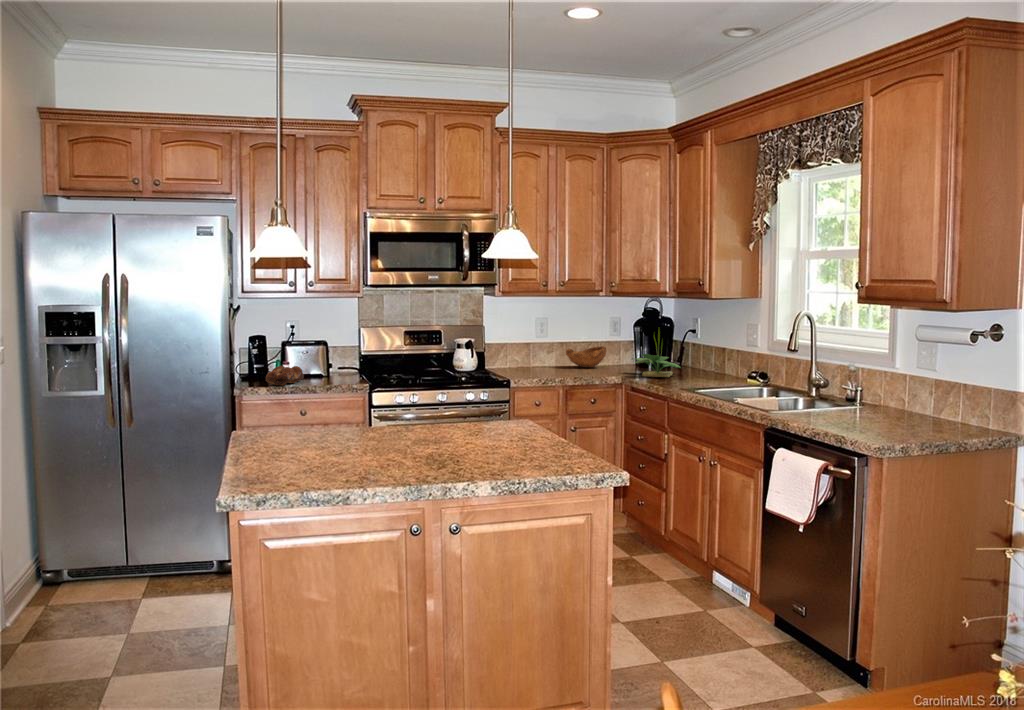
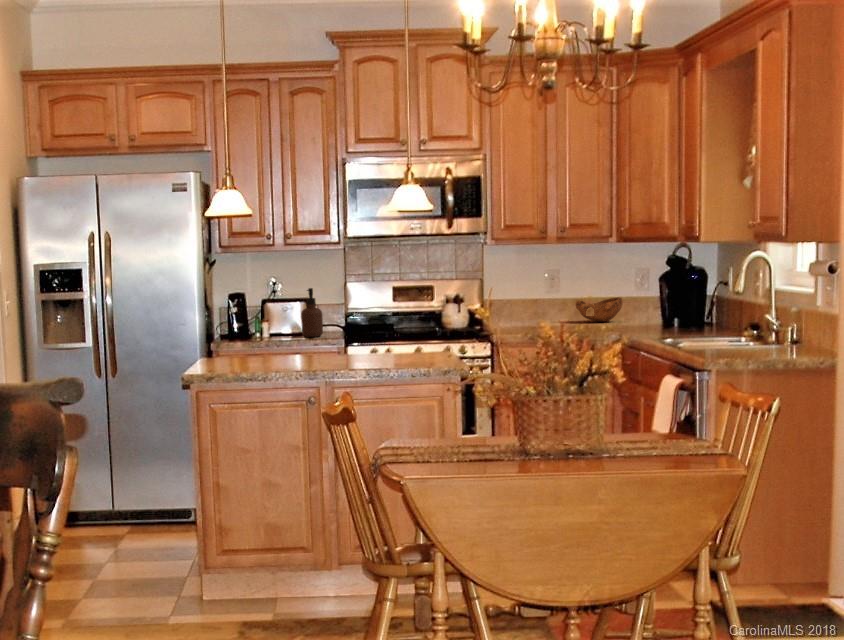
potted plant: present [635,332,680,377] -> none [643,269,700,330]
soap dispenser: none [321,333,341,379] -> present [301,288,323,337]
bread loaf: present [266,366,304,386] -> none [244,324,283,344]

